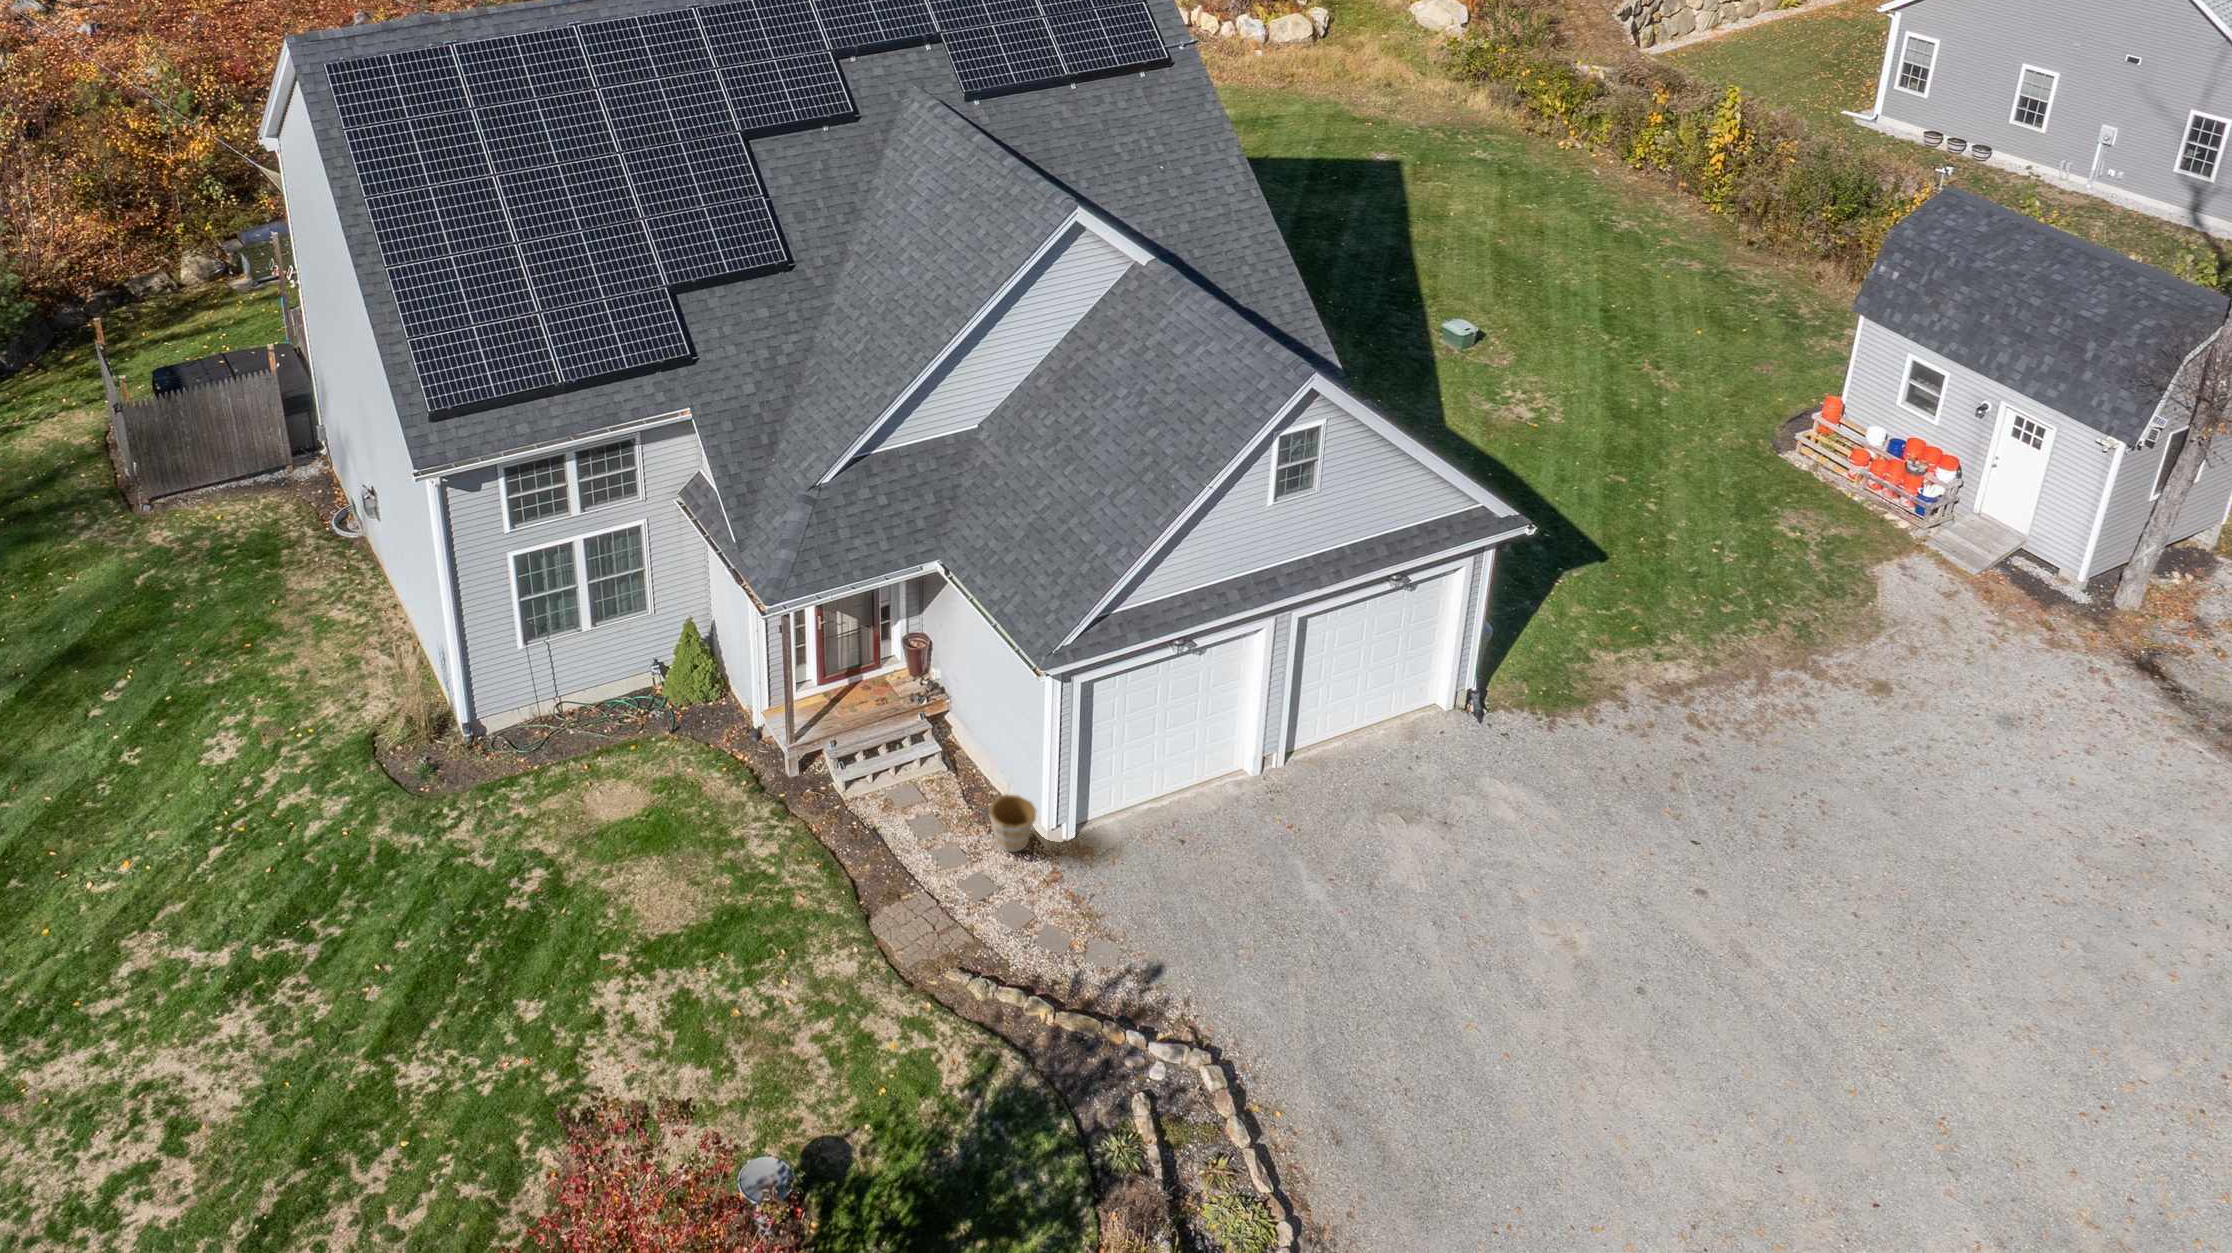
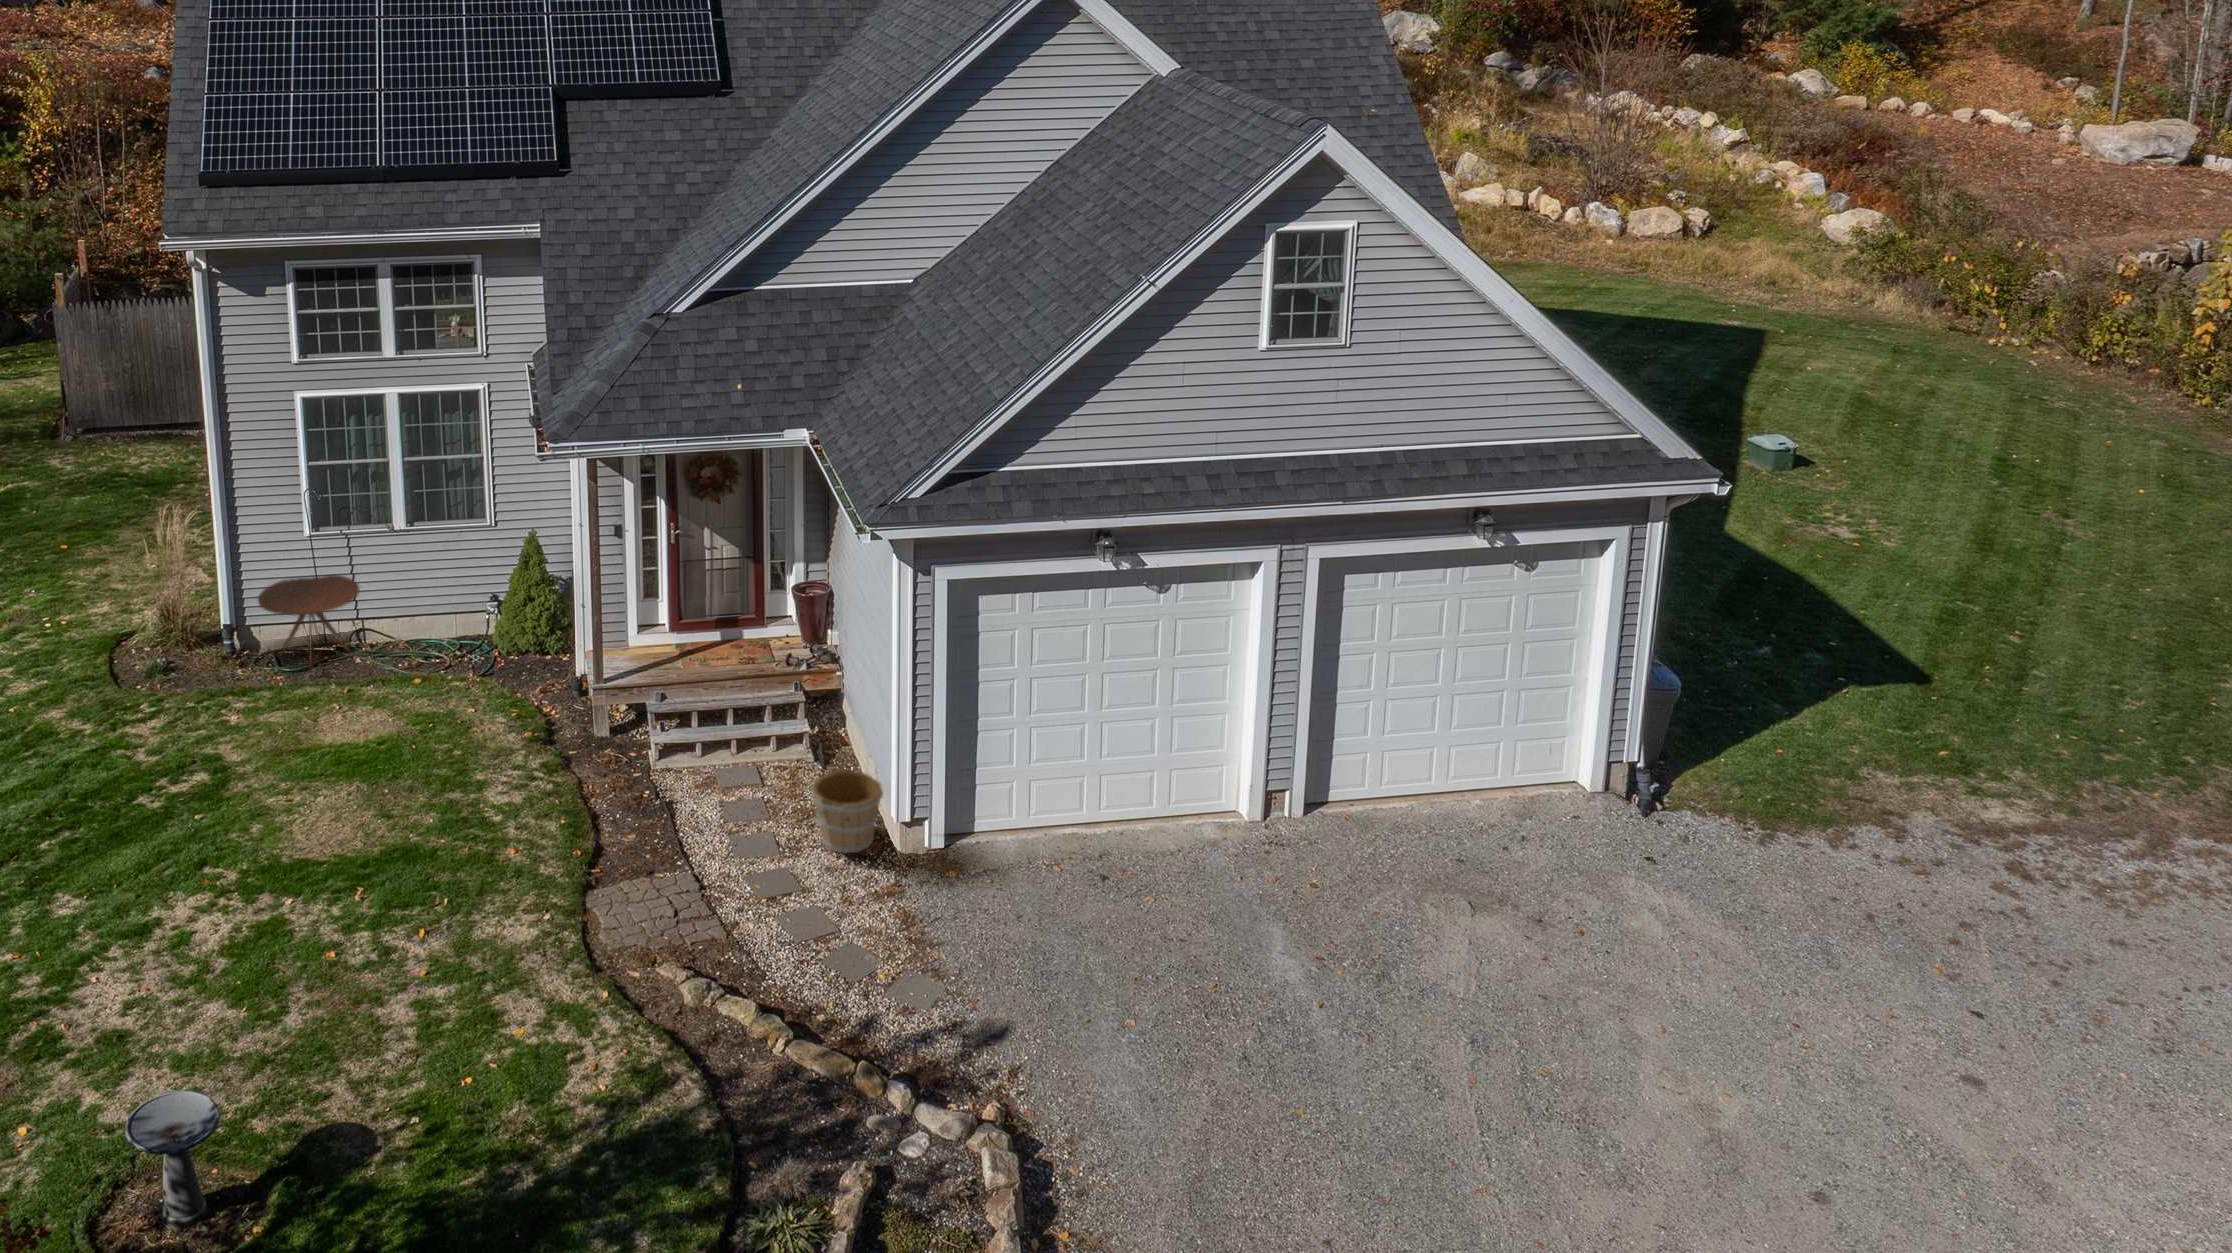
round table: none [501,672,577,752] -> present [258,575,360,660]

